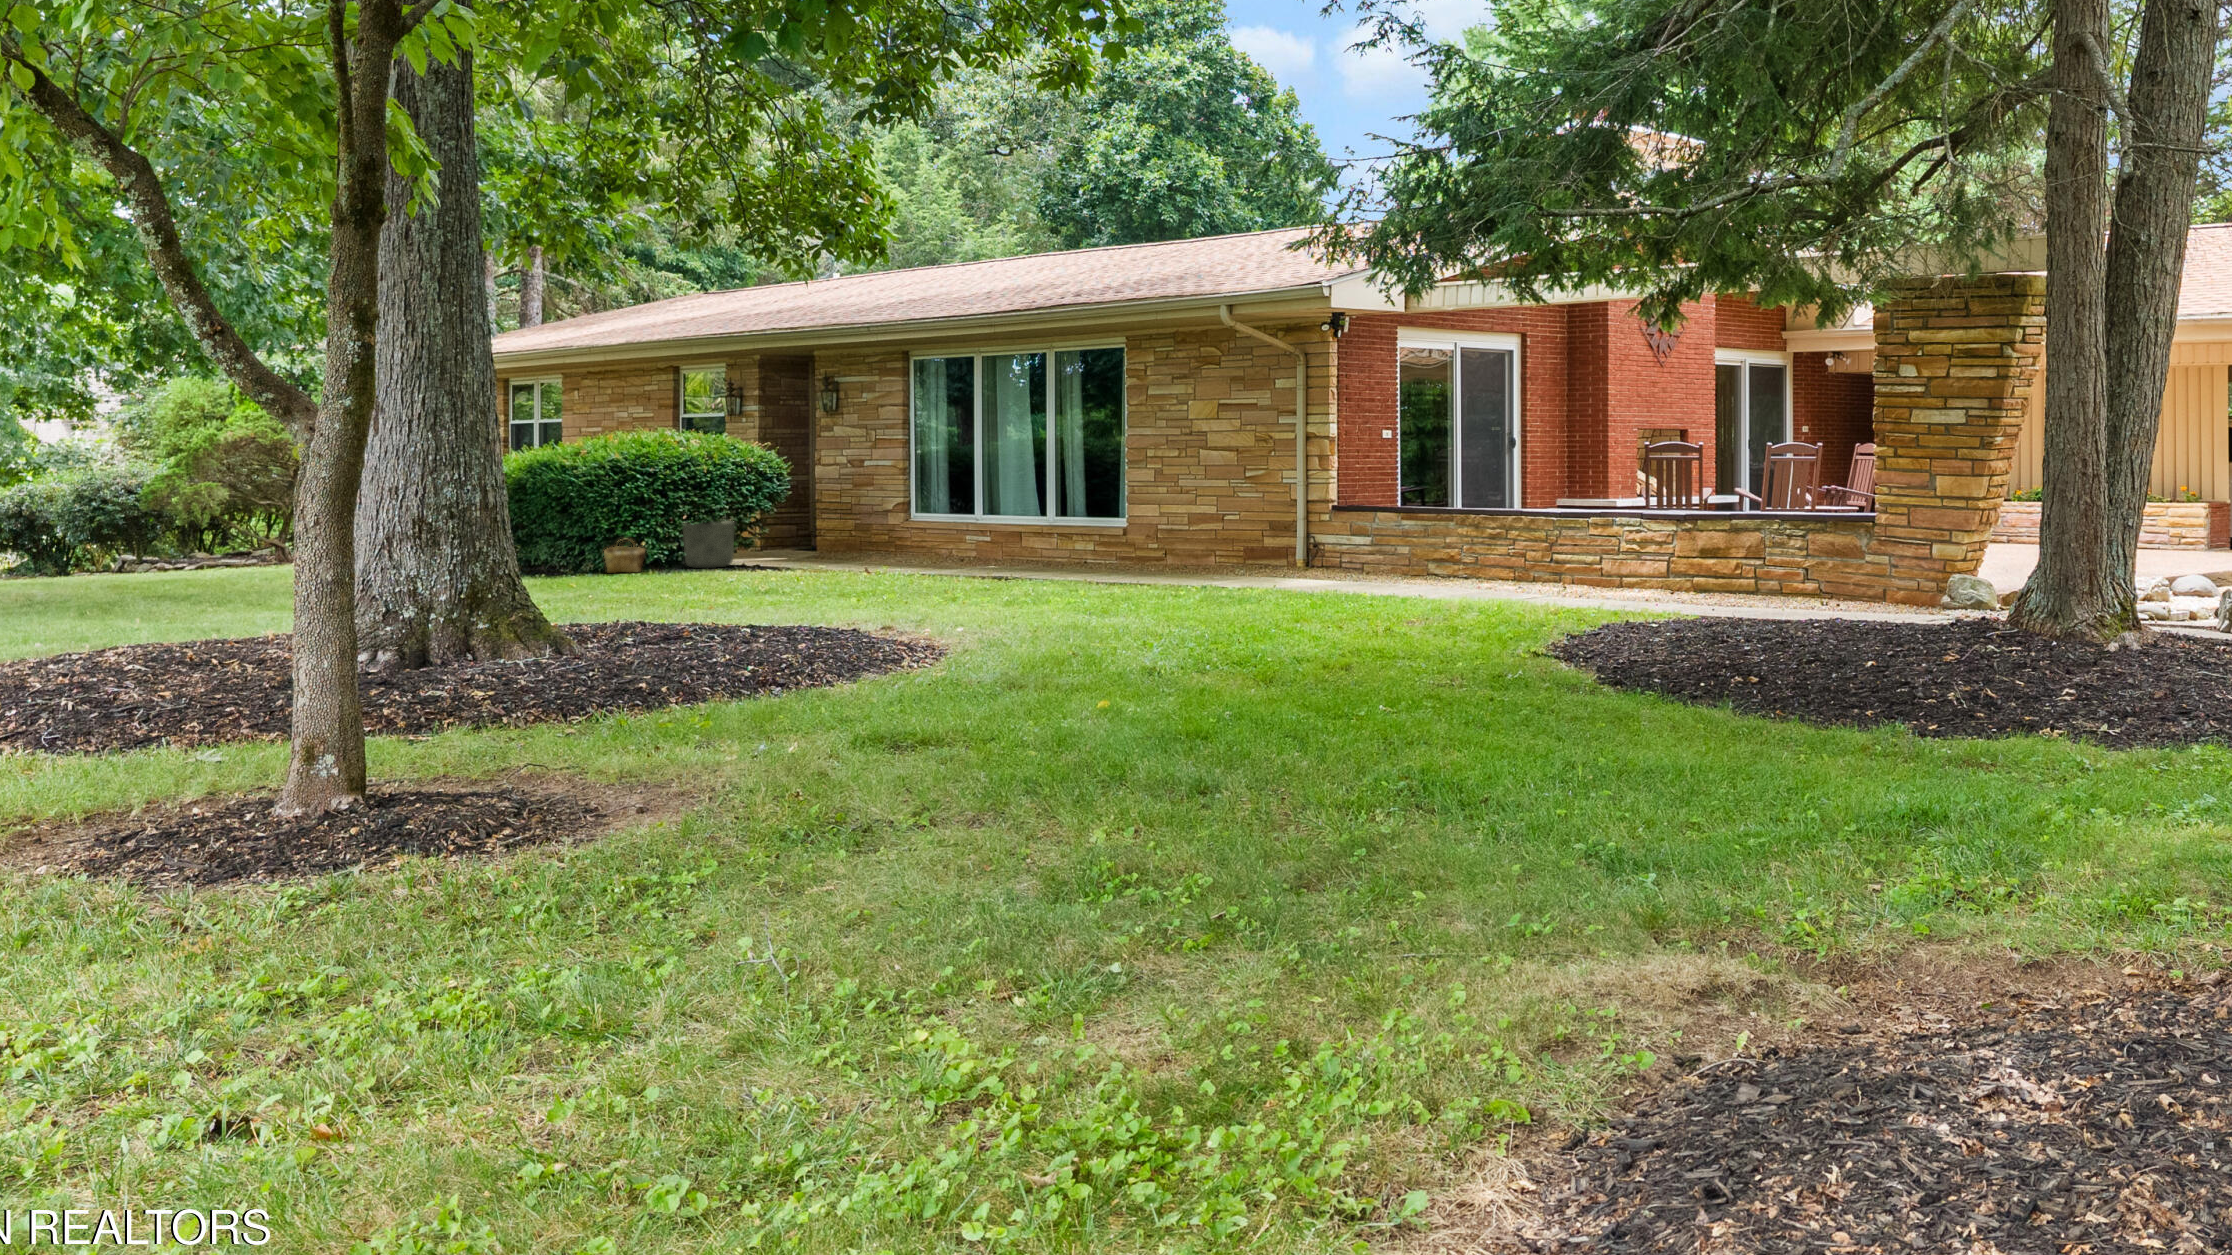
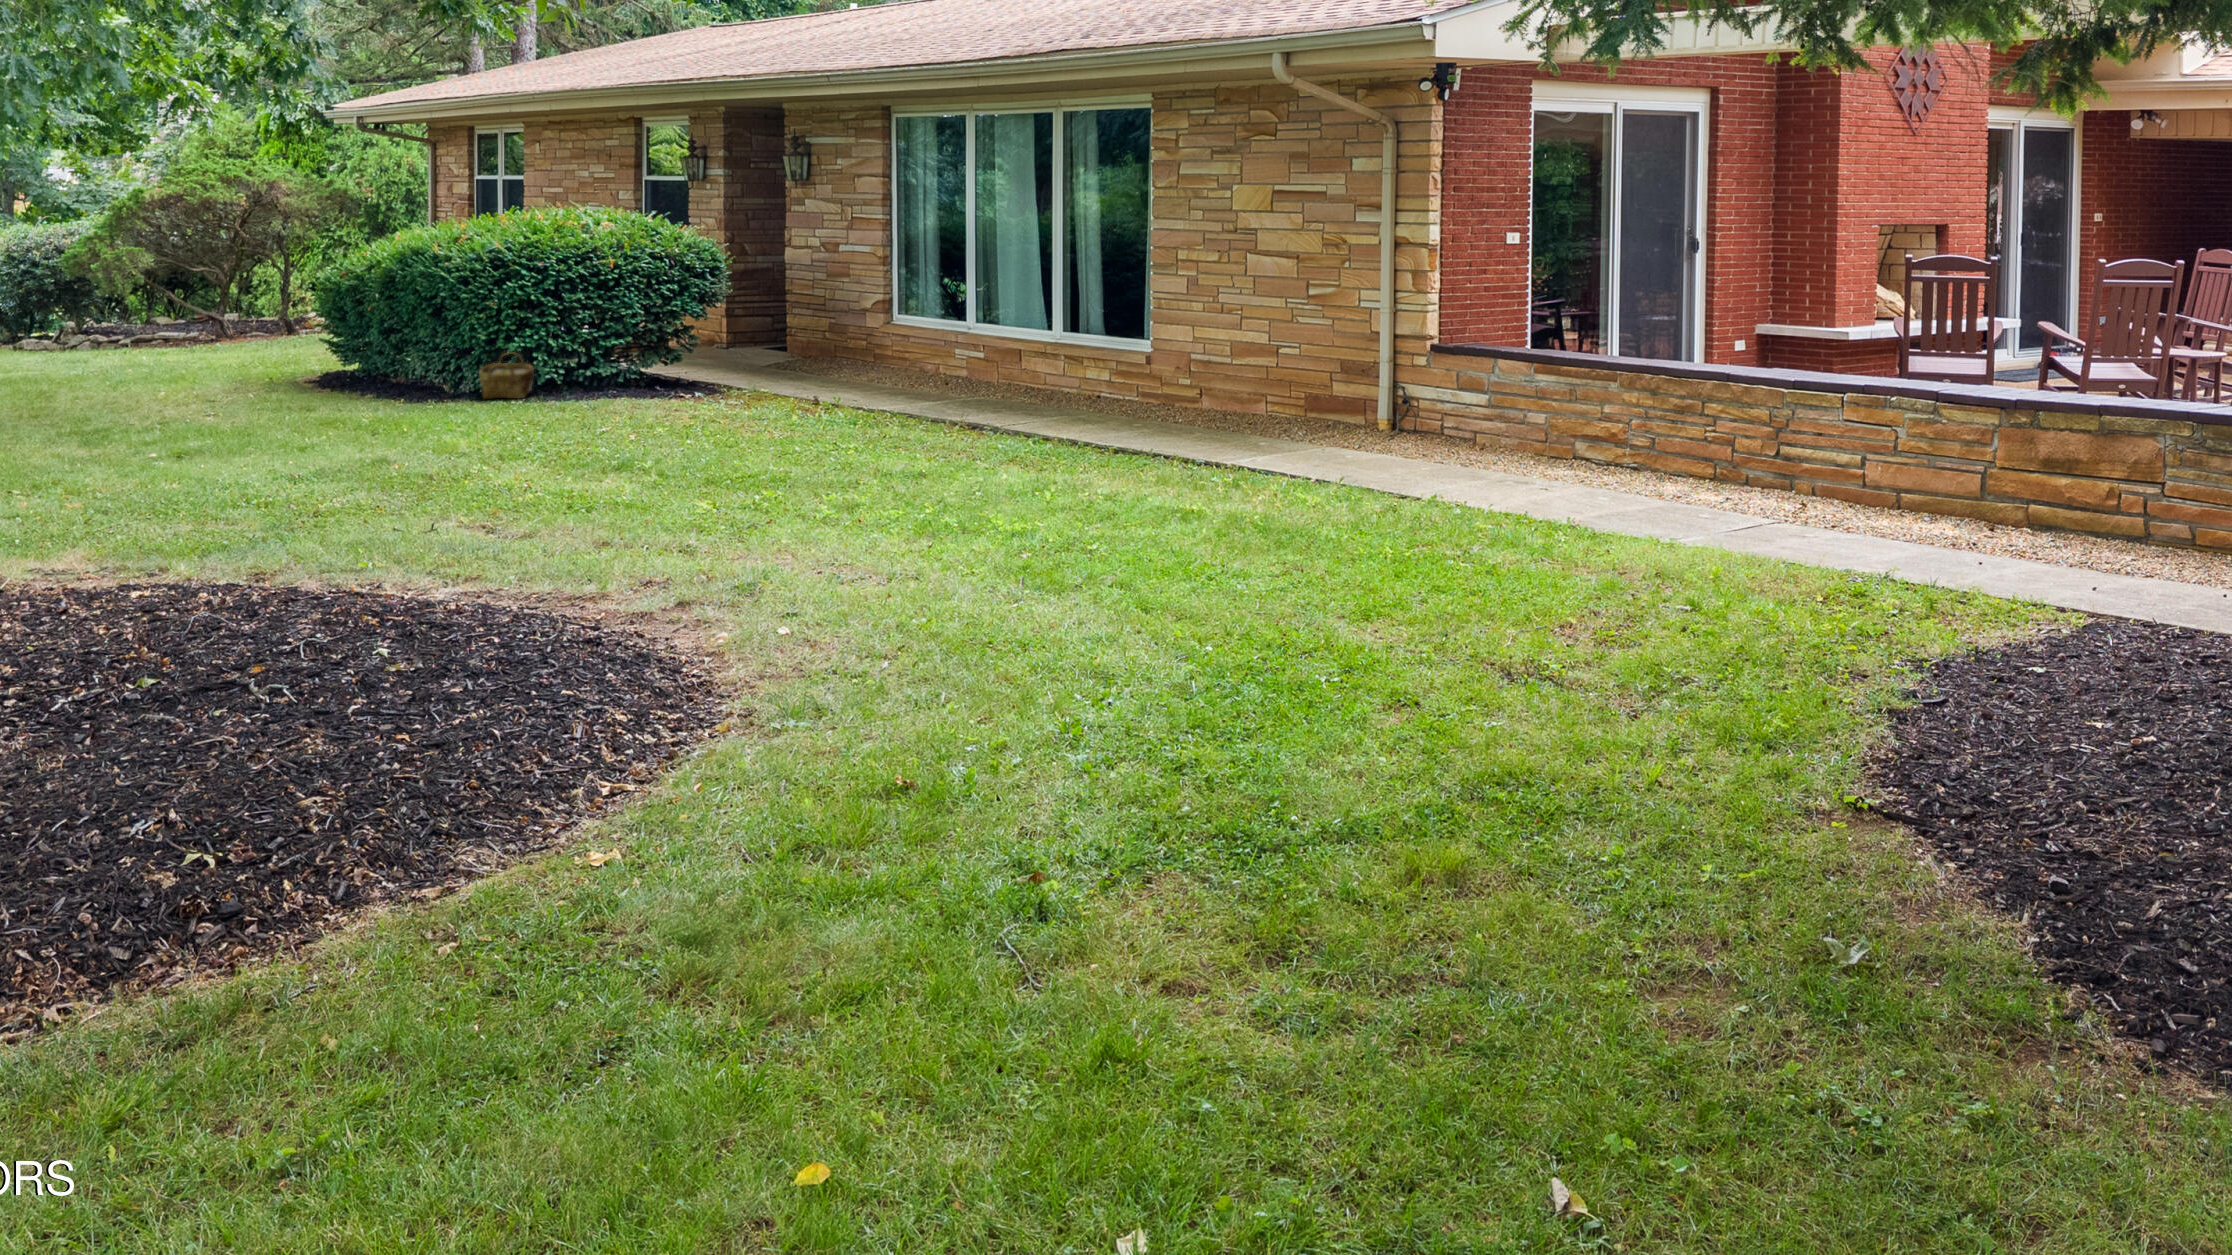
planter: present [683,521,734,568] -> none [585,328,652,391]

